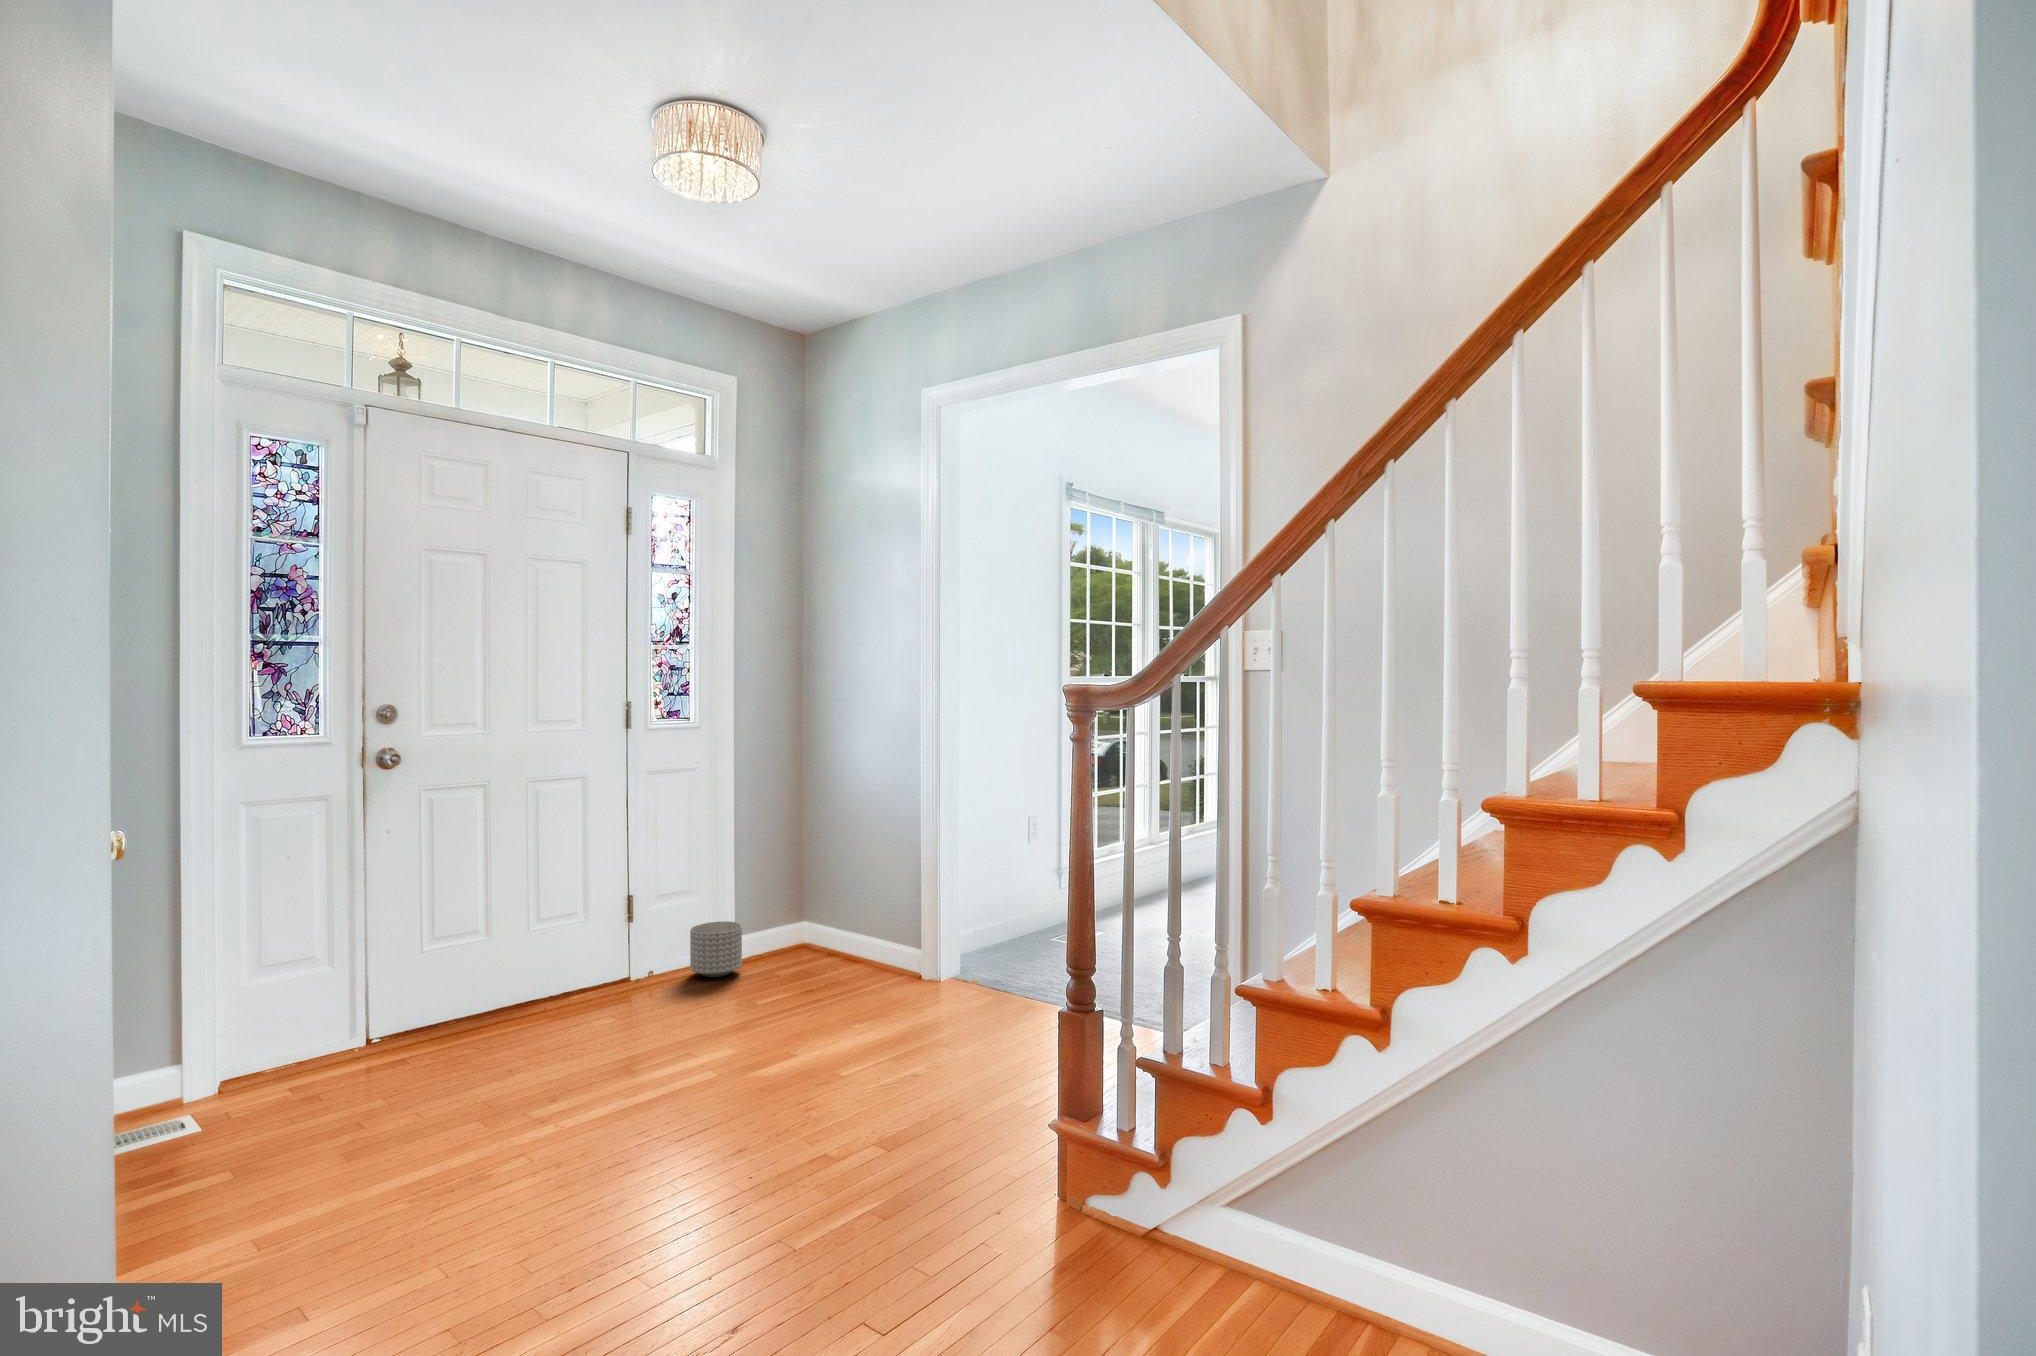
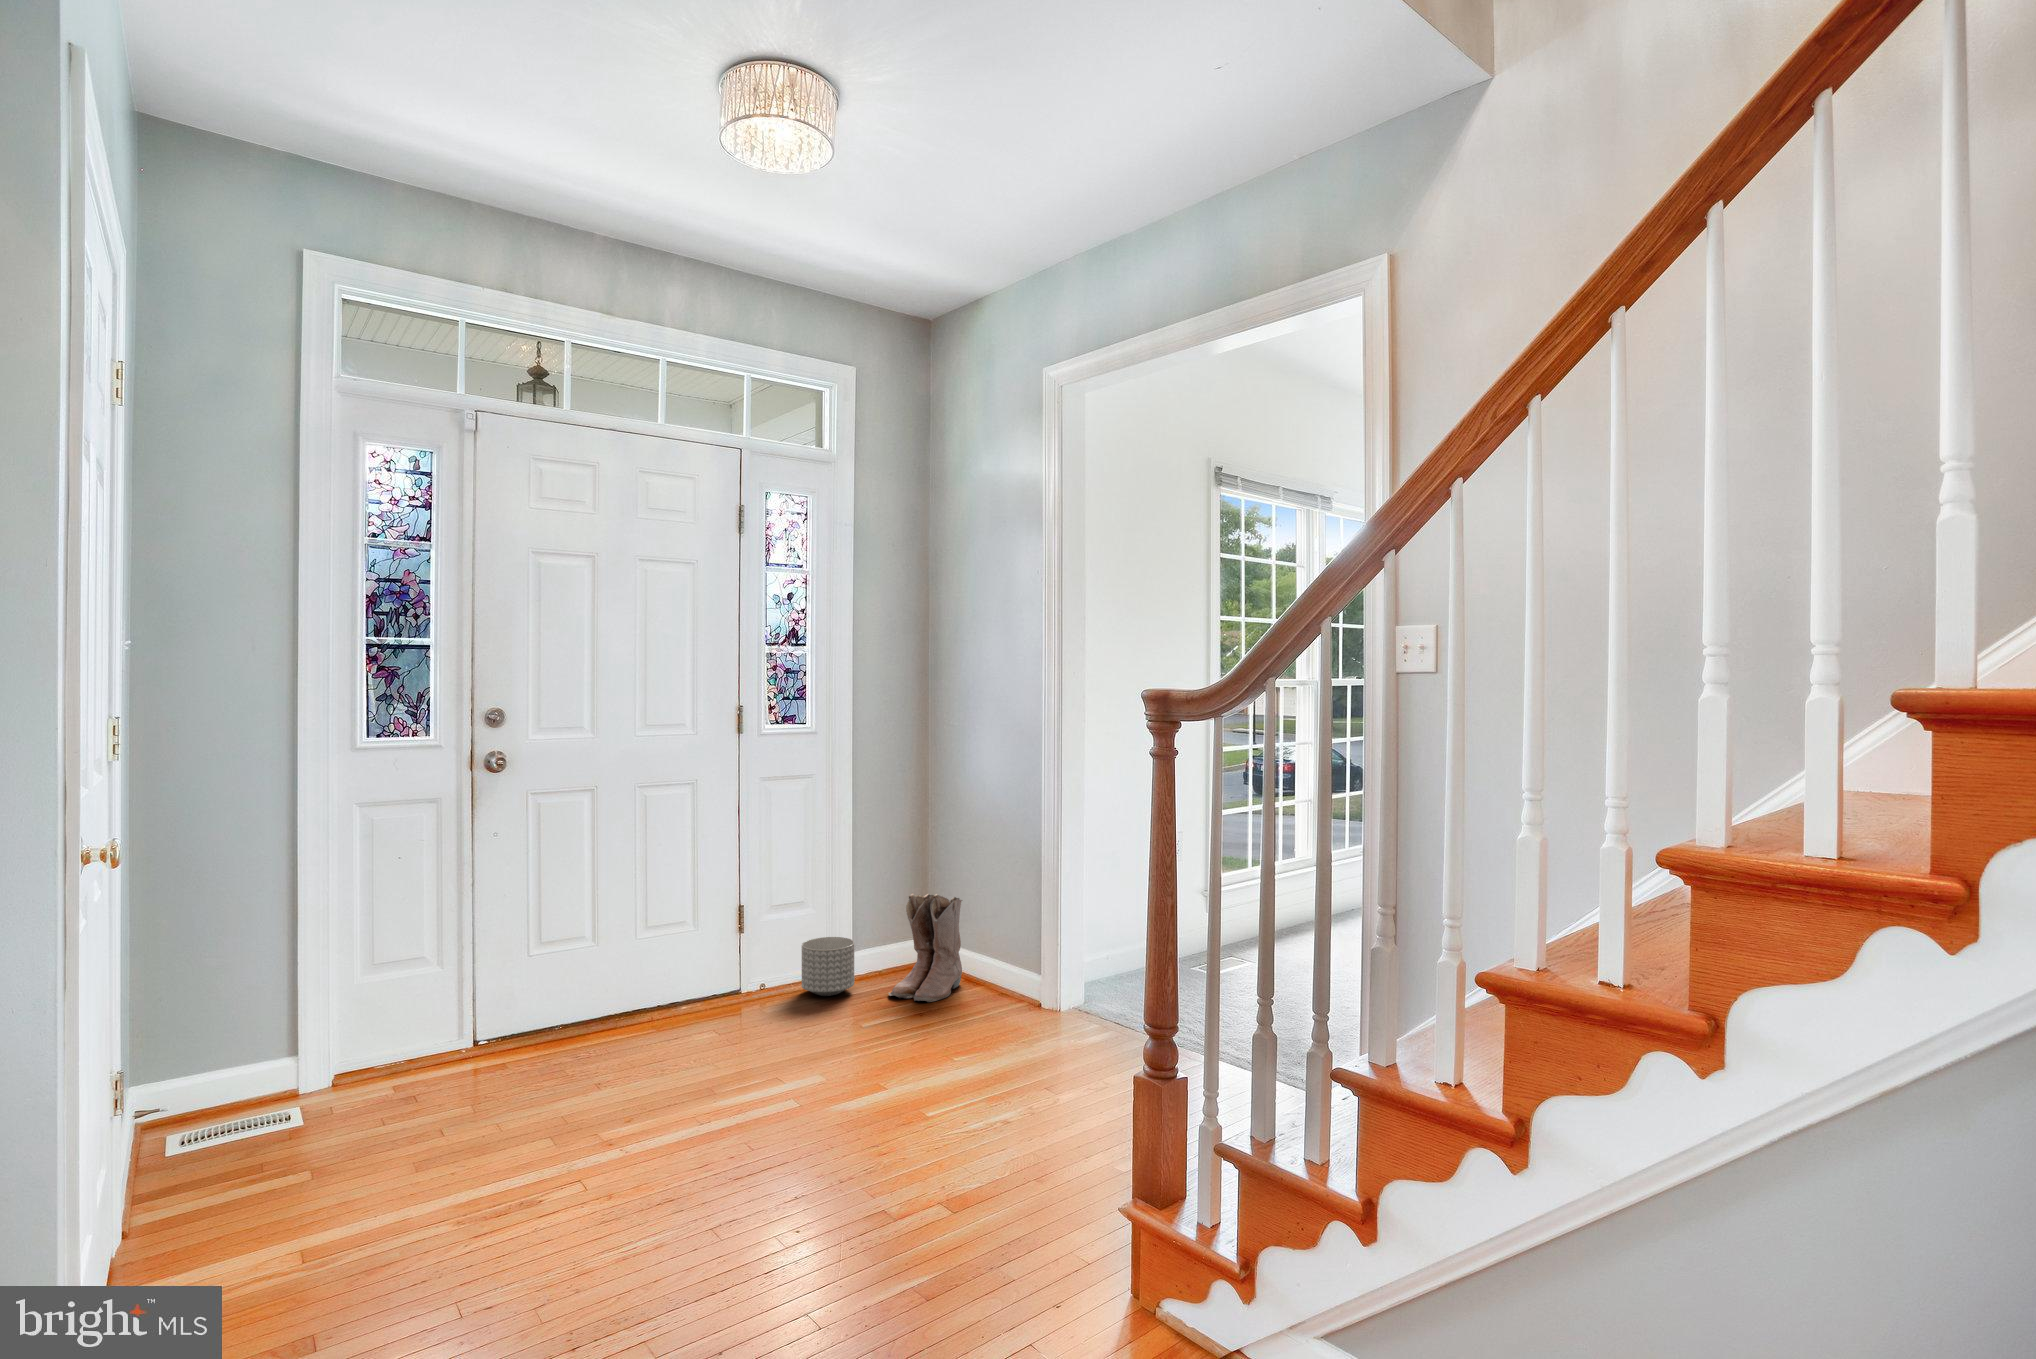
boots: none [776,877,845,977] -> present [889,893,962,1002]

